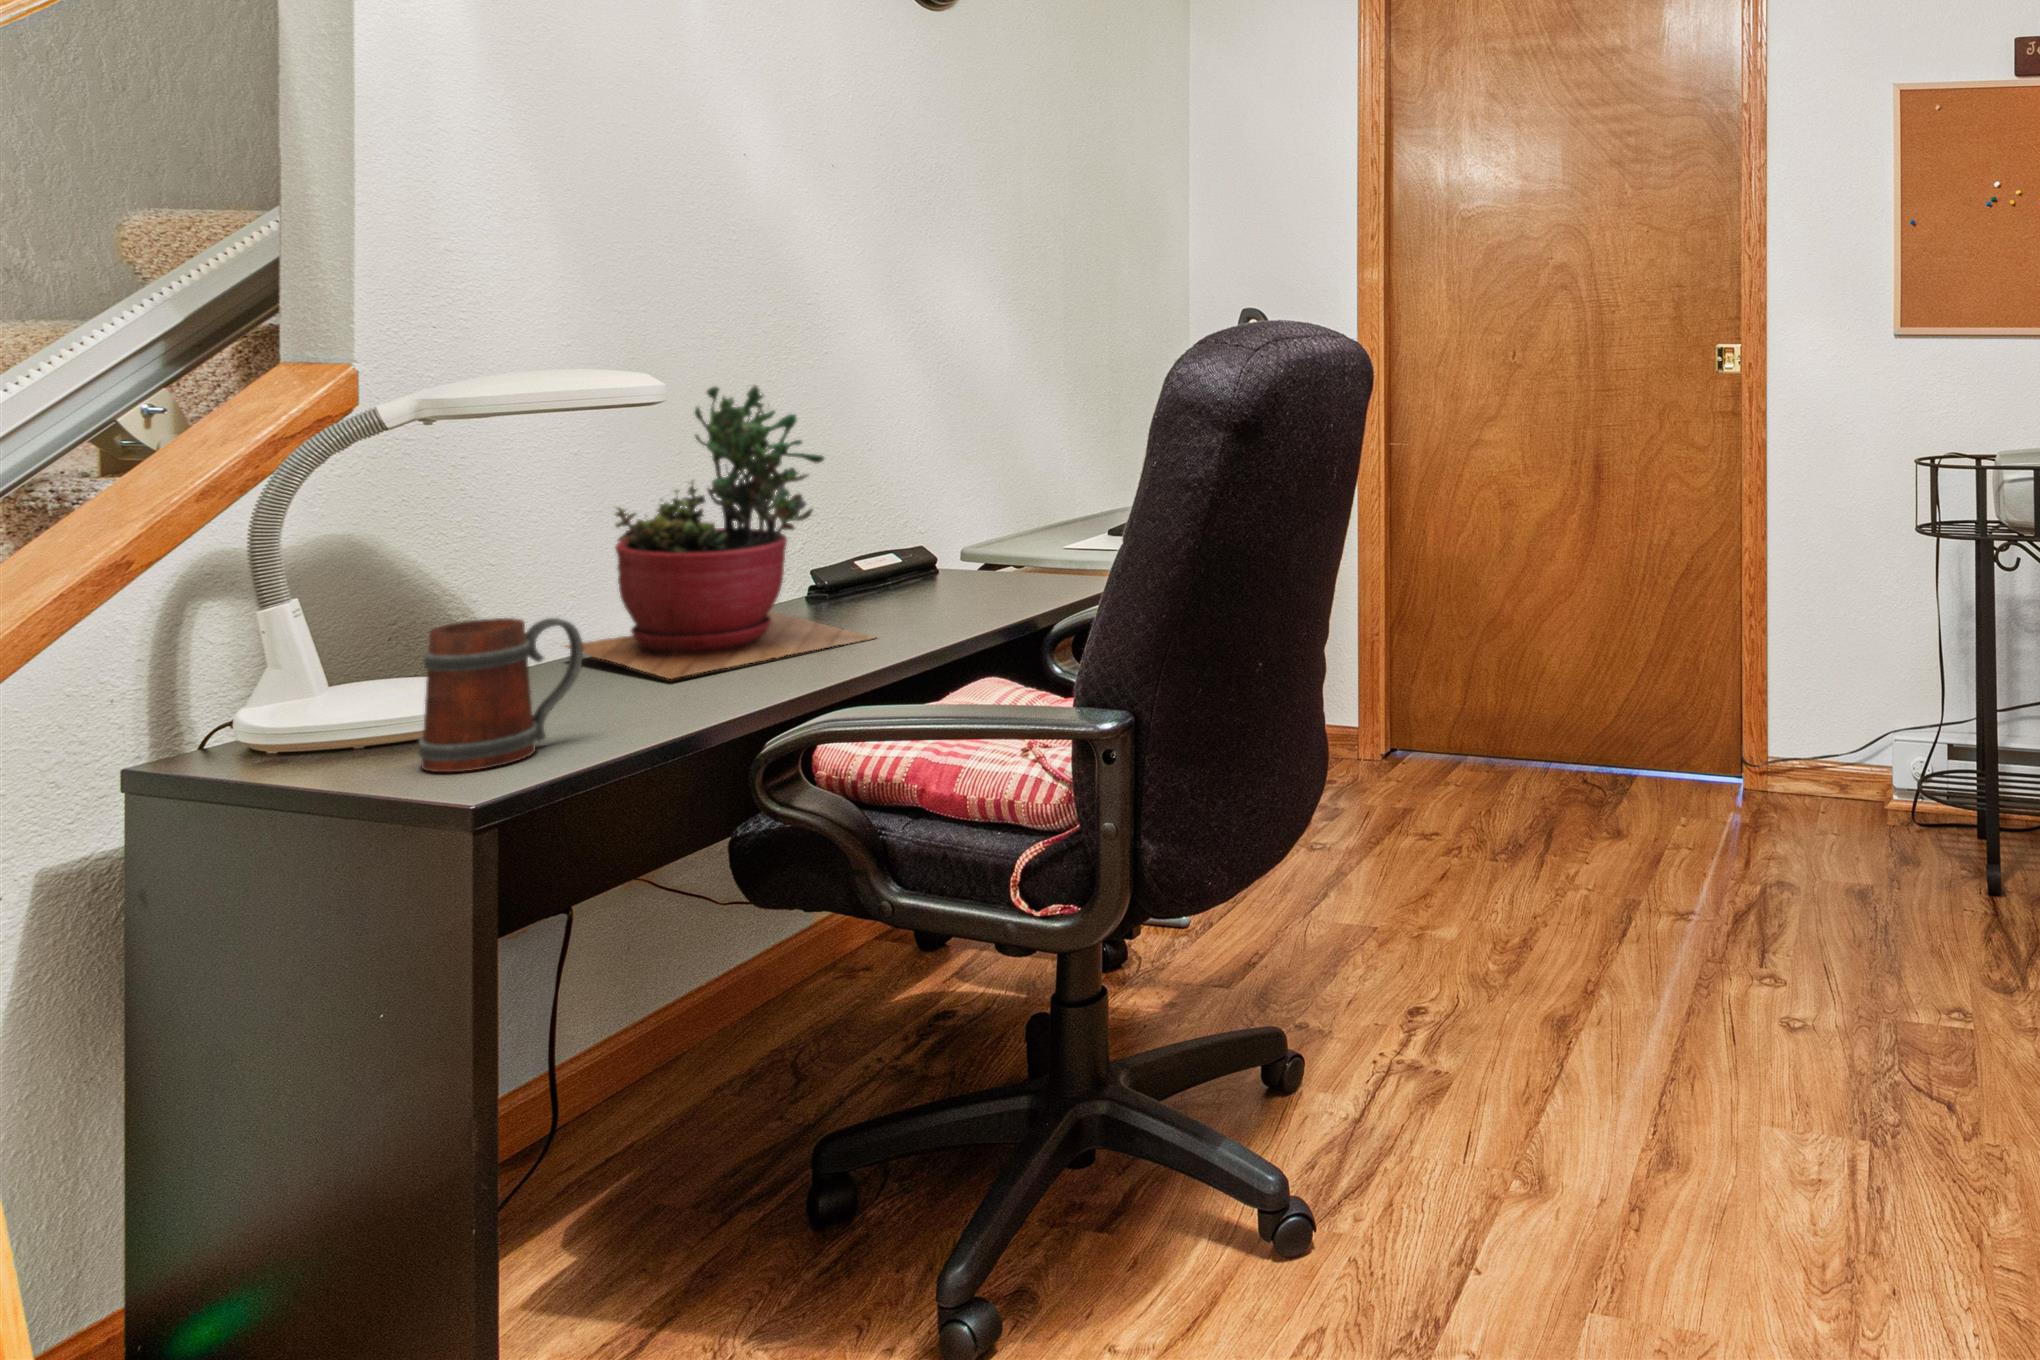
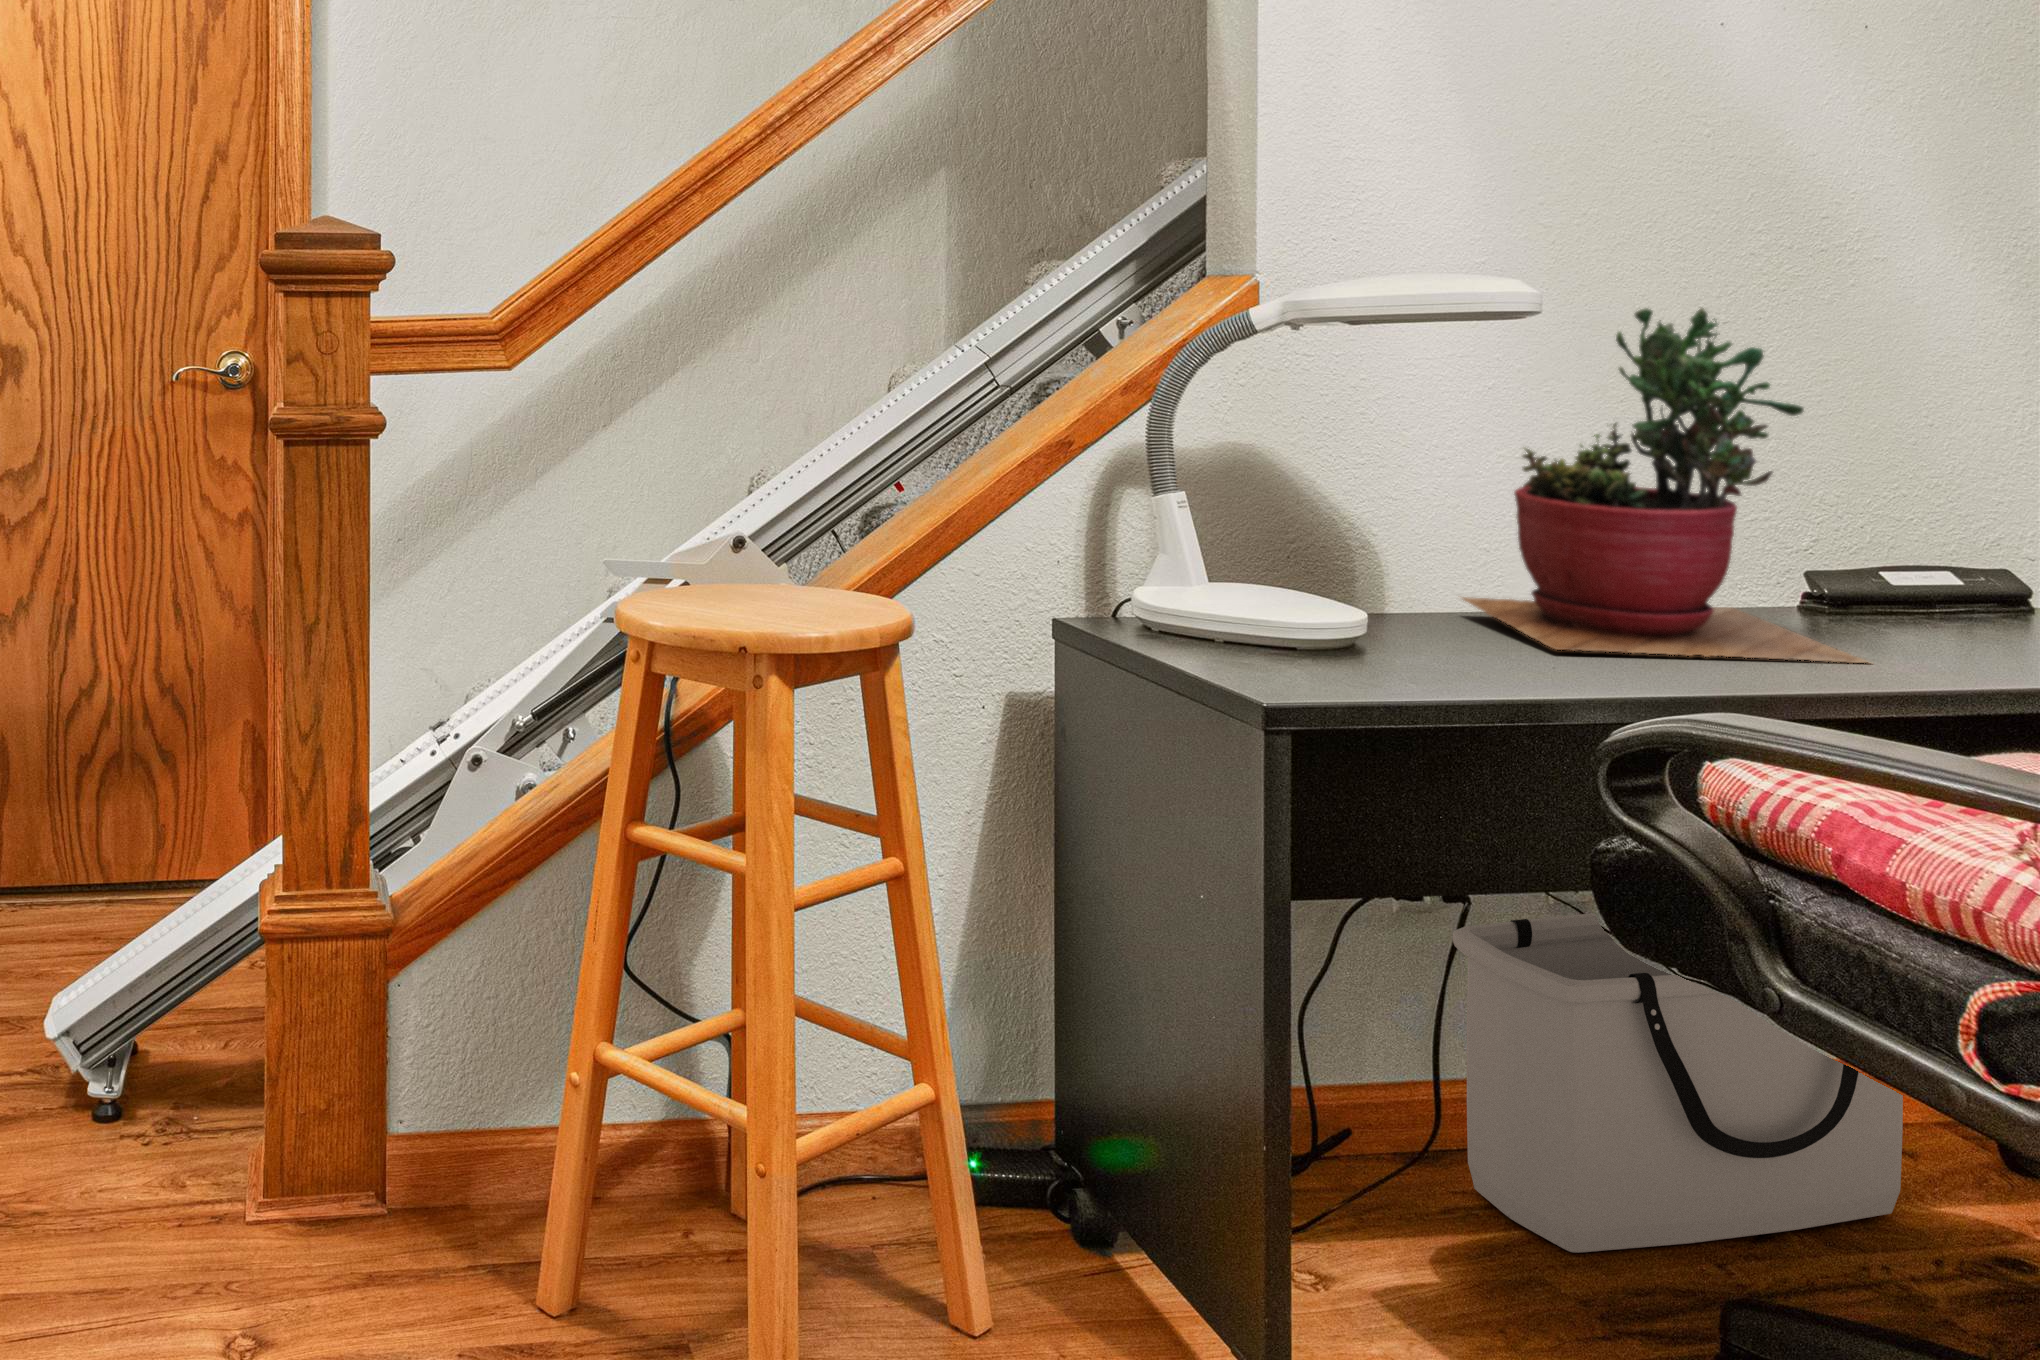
mug: present [419,618,583,772] -> none [1255,529,1421,684]
storage bin: none [563,823,887,1170] -> present [1453,913,1903,1253]

